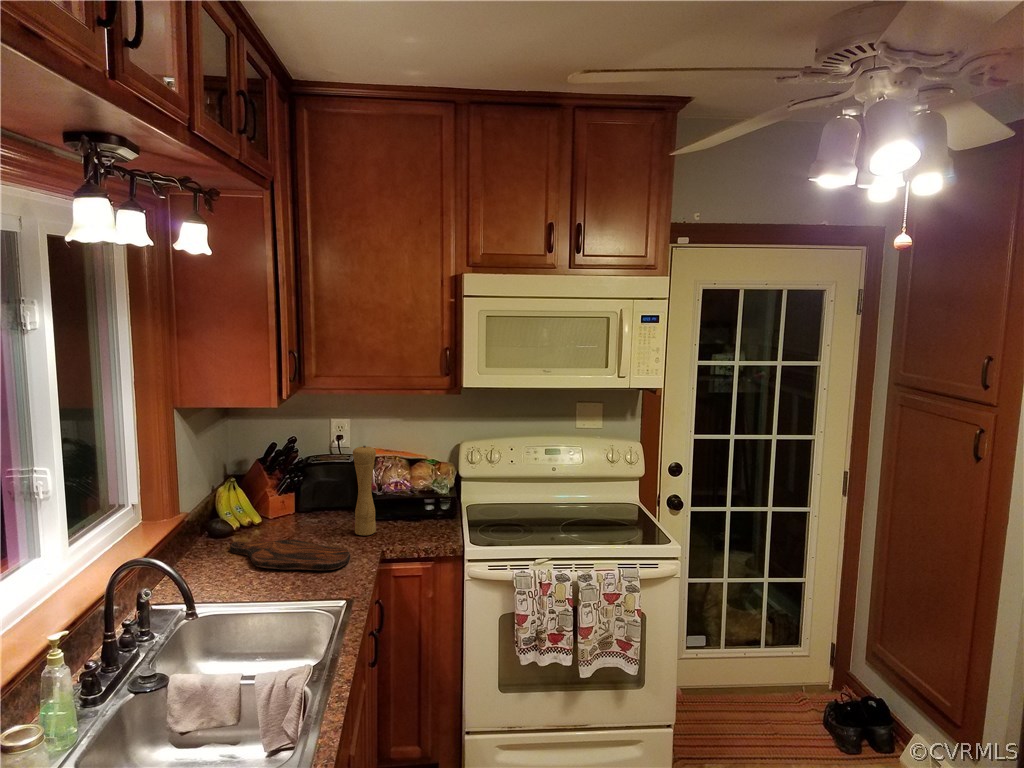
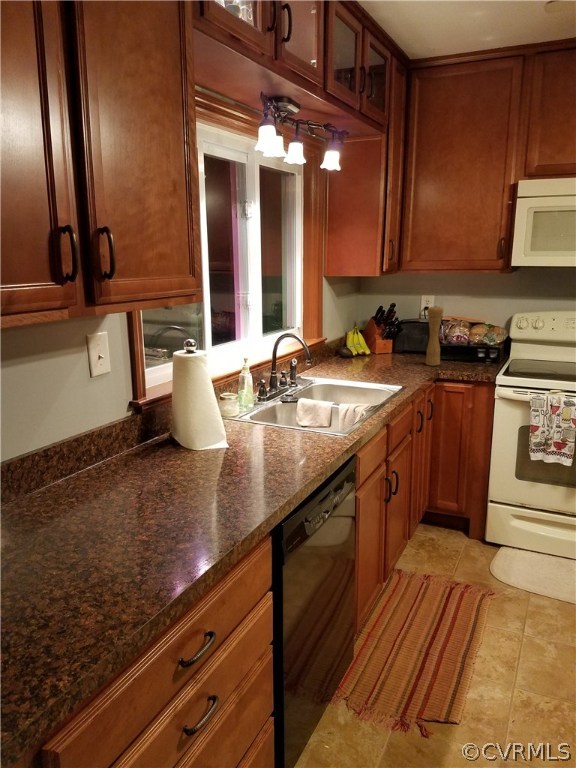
cutting board: present [230,540,350,570] -> none [350,360,418,378]

